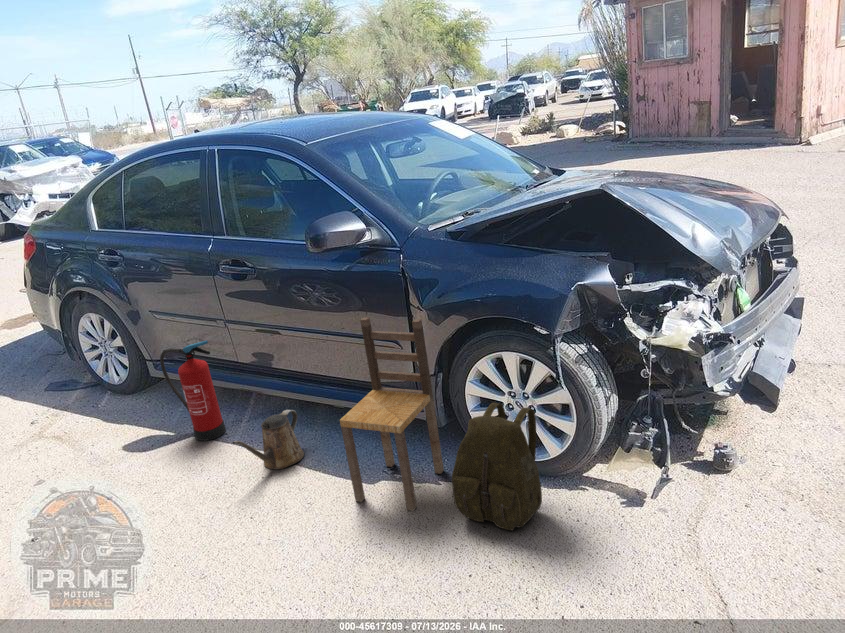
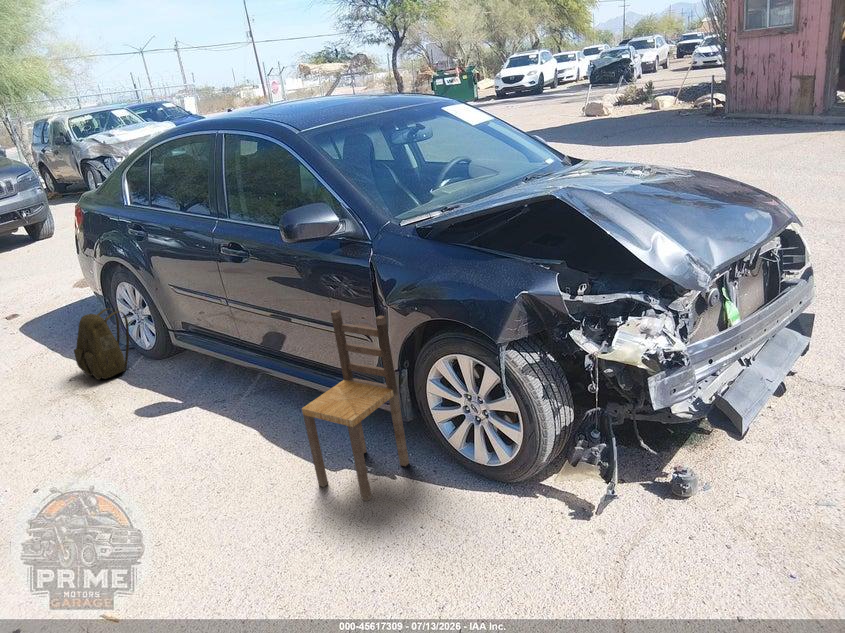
fire extinguisher: present [160,341,226,441] -> none [172,319,230,412]
backpack: present [452,403,542,530] -> present [74,308,129,380]
watering can: present [233,410,304,469] -> none [214,390,289,447]

